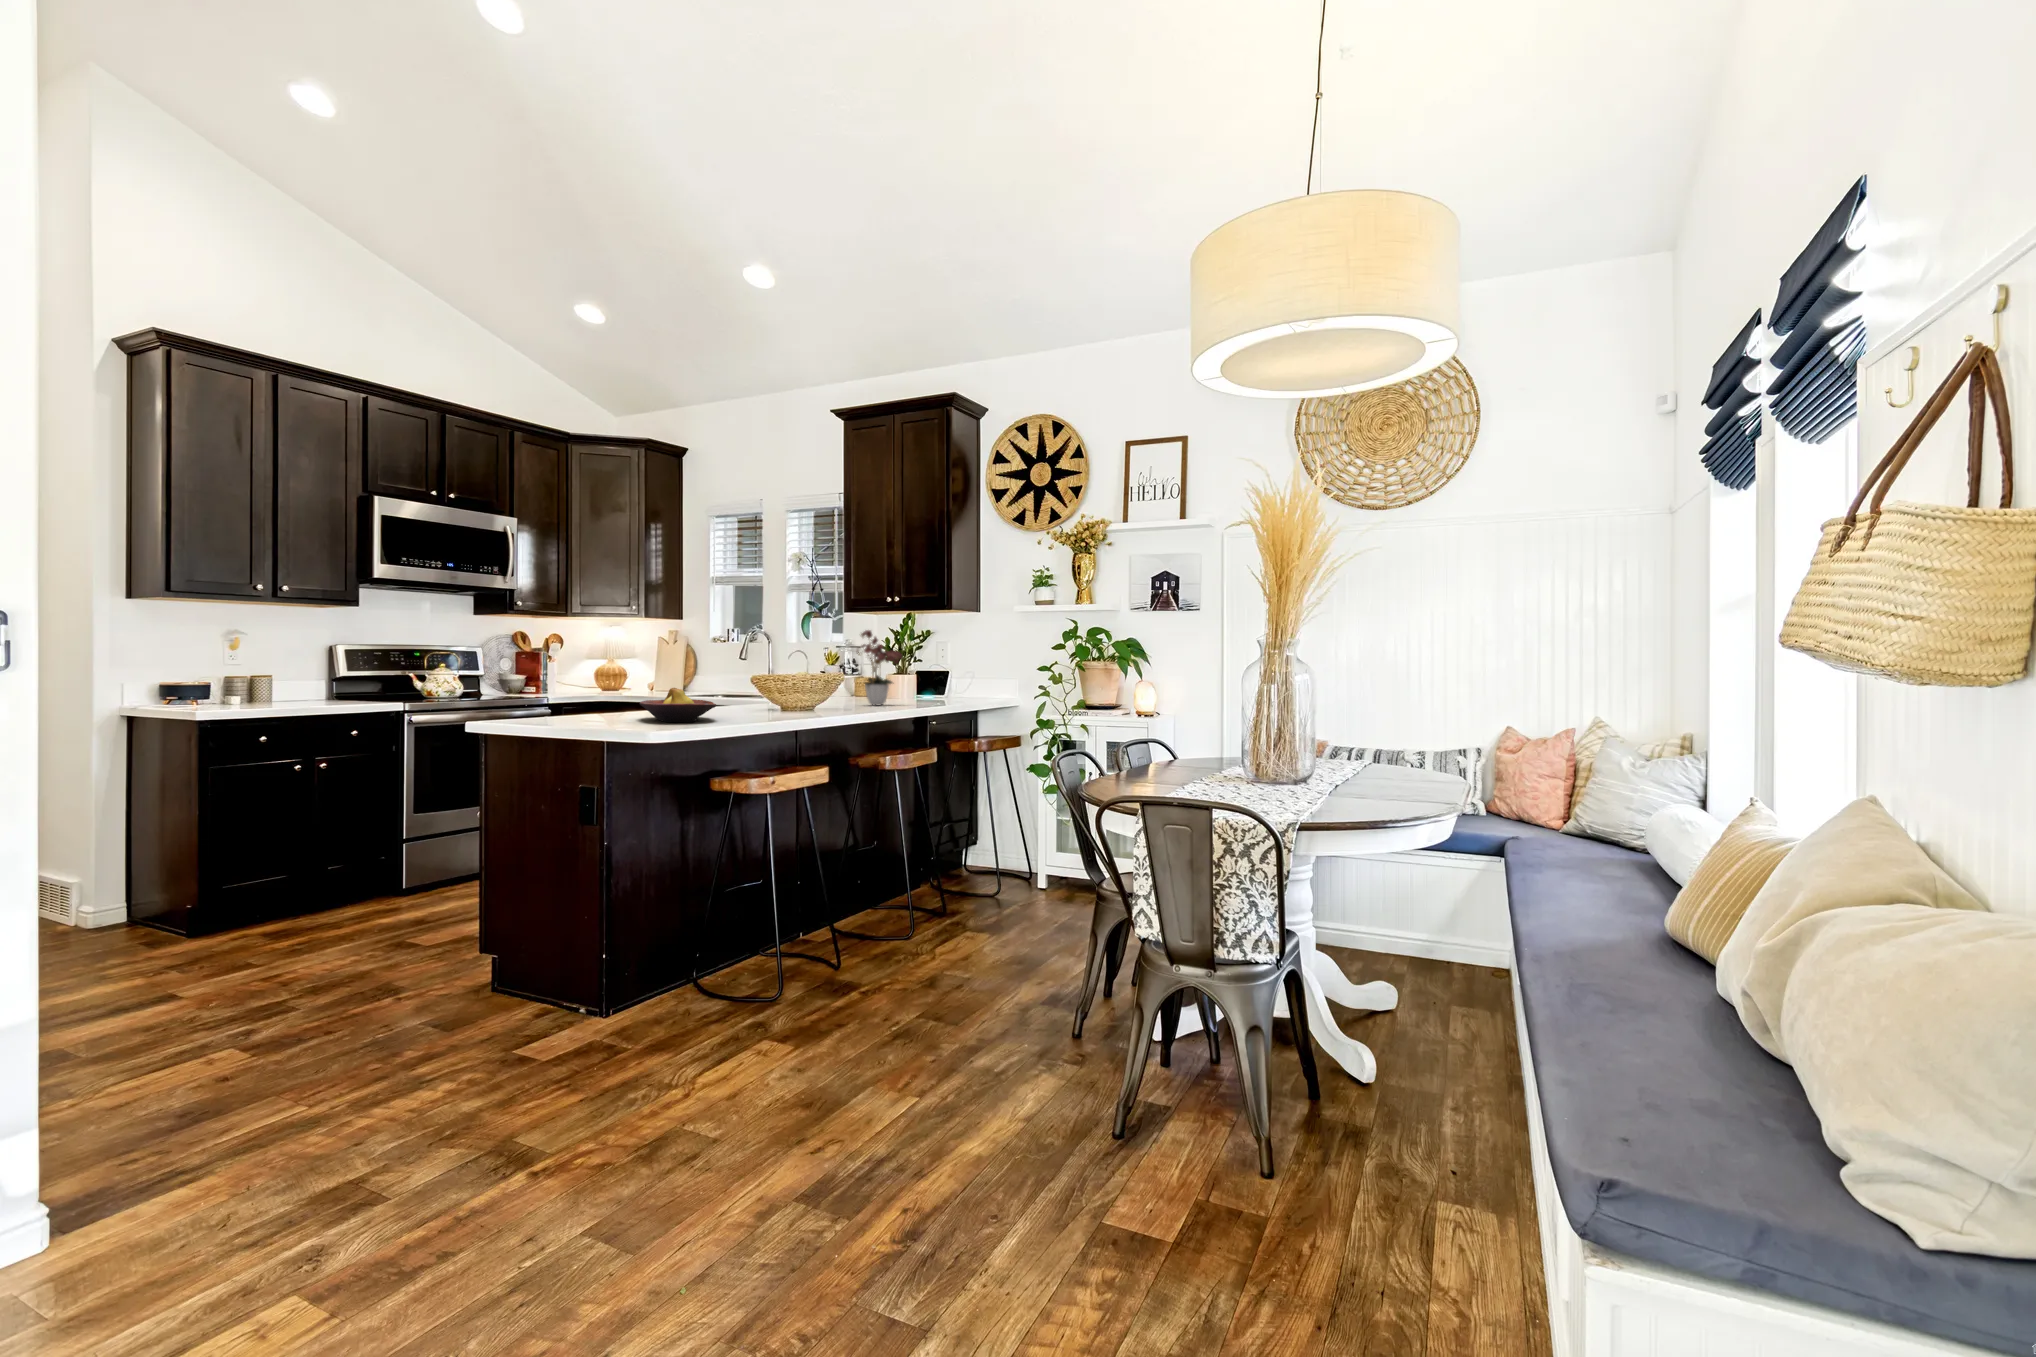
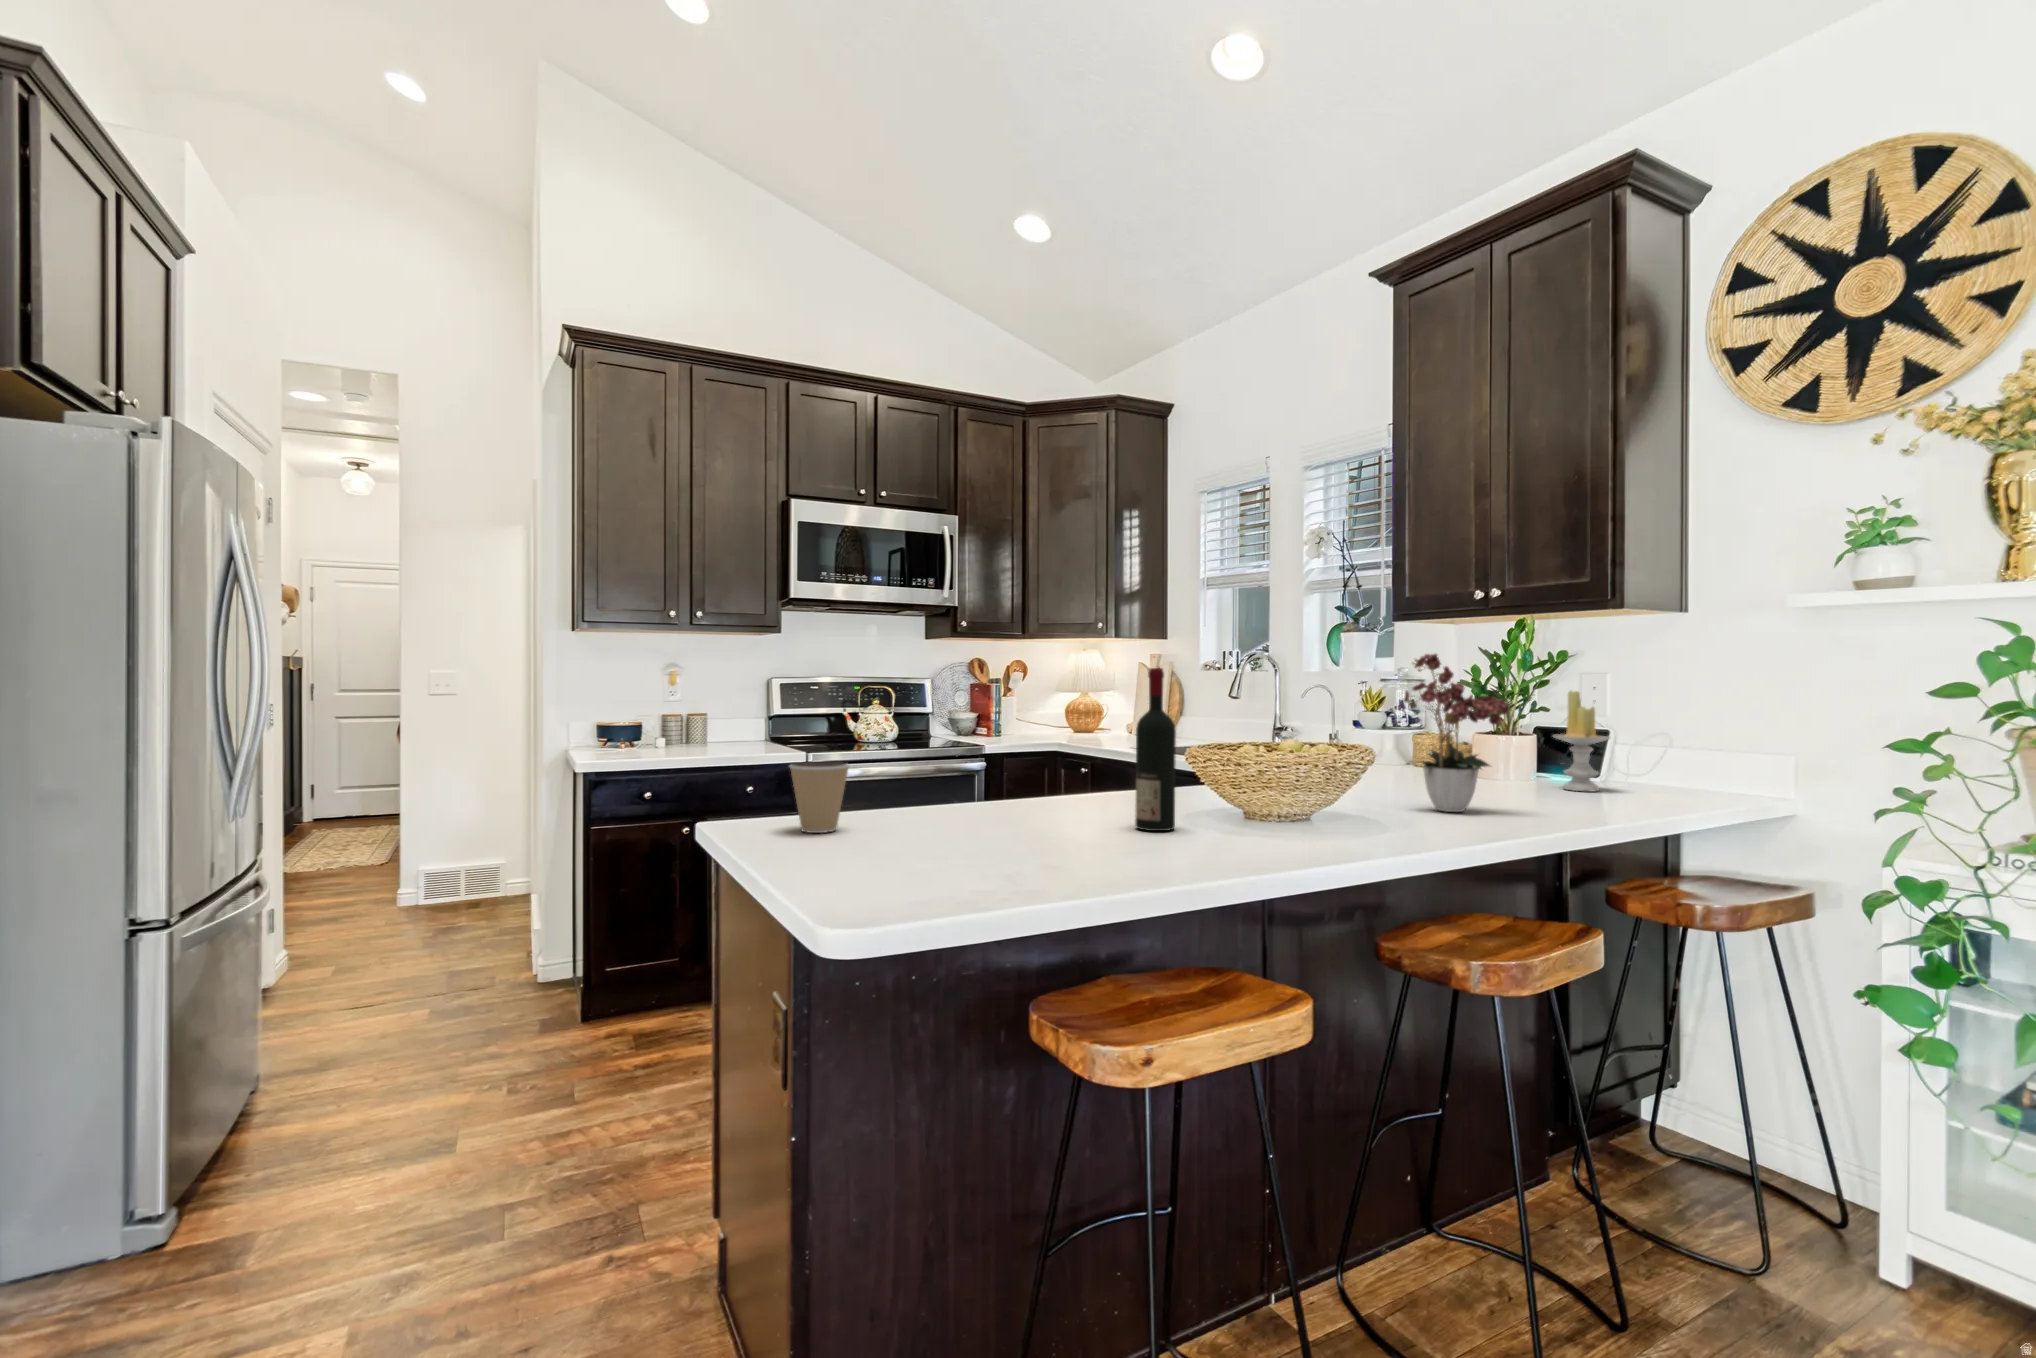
wine bottle: none [736,634,756,713] -> present [1135,668,1176,831]
candle: none [922,650,947,700] -> present [1553,691,1610,791]
coffee cup: none [550,683,586,719] -> present [790,762,849,833]
fruit bowl: present [639,688,716,722] -> none [898,784,1054,874]

